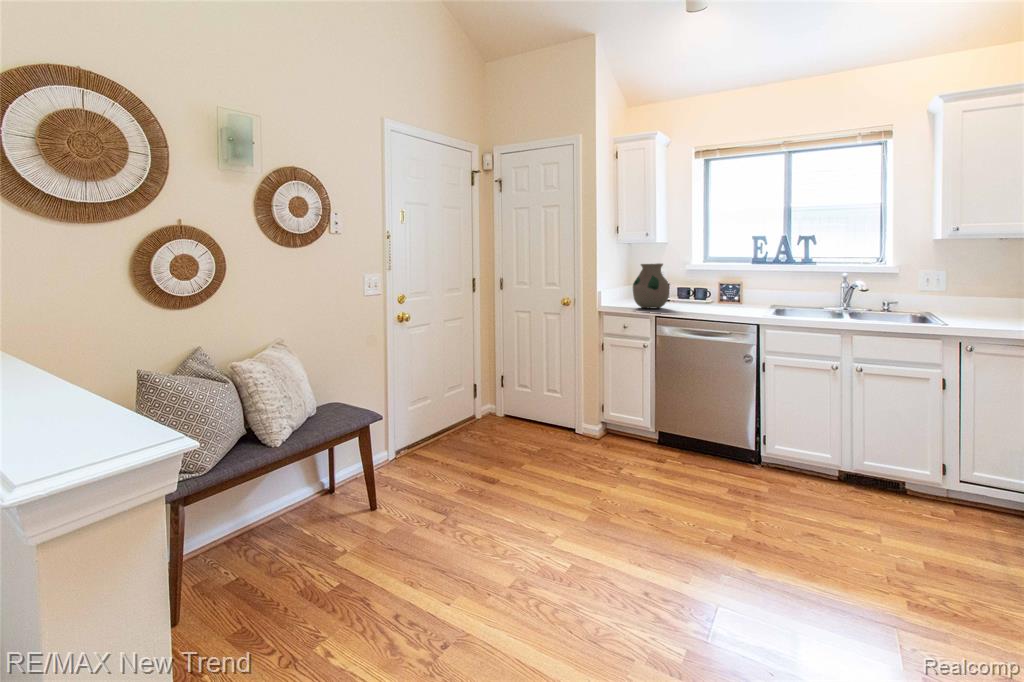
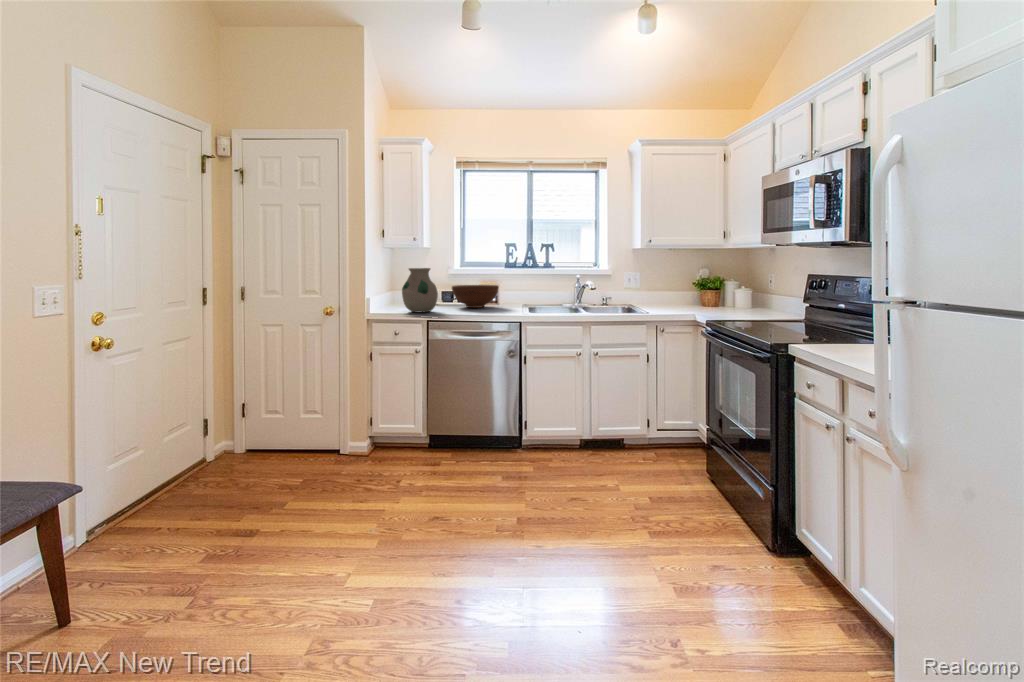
fruit bowl: none [687,282,741,306] -> present [452,285,498,308]

